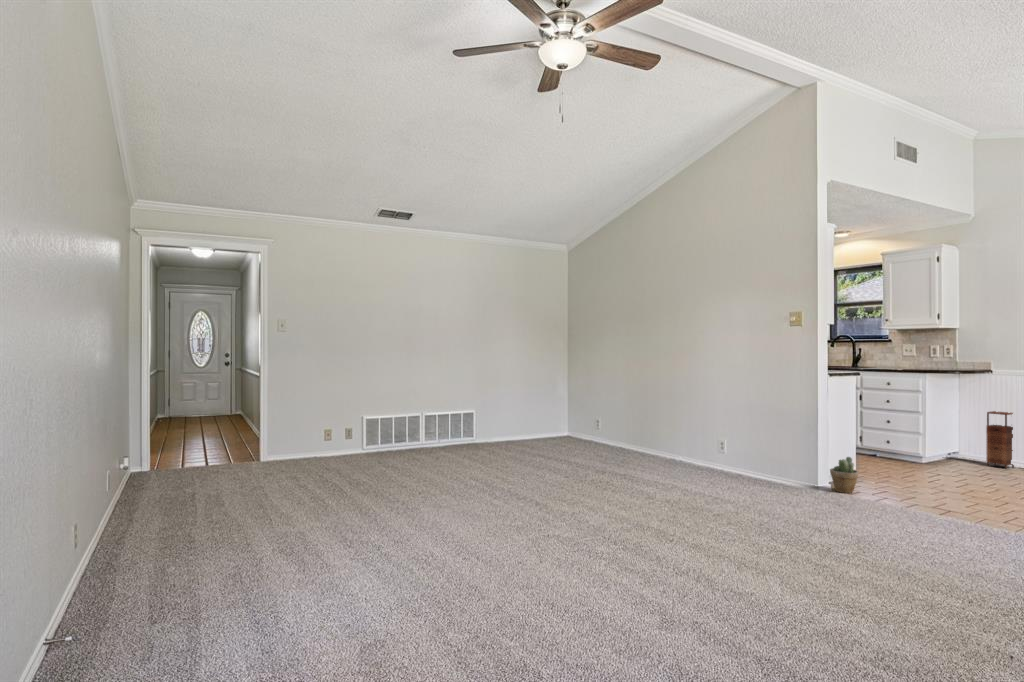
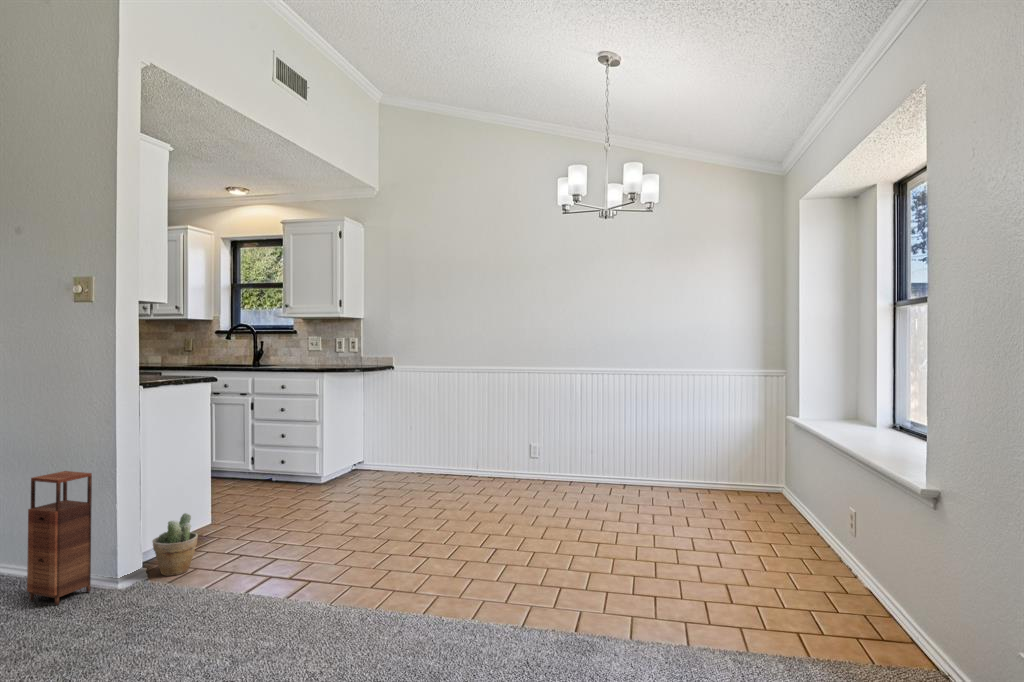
storage cabinet: present [986,411,1014,469] -> present [27,471,92,605]

